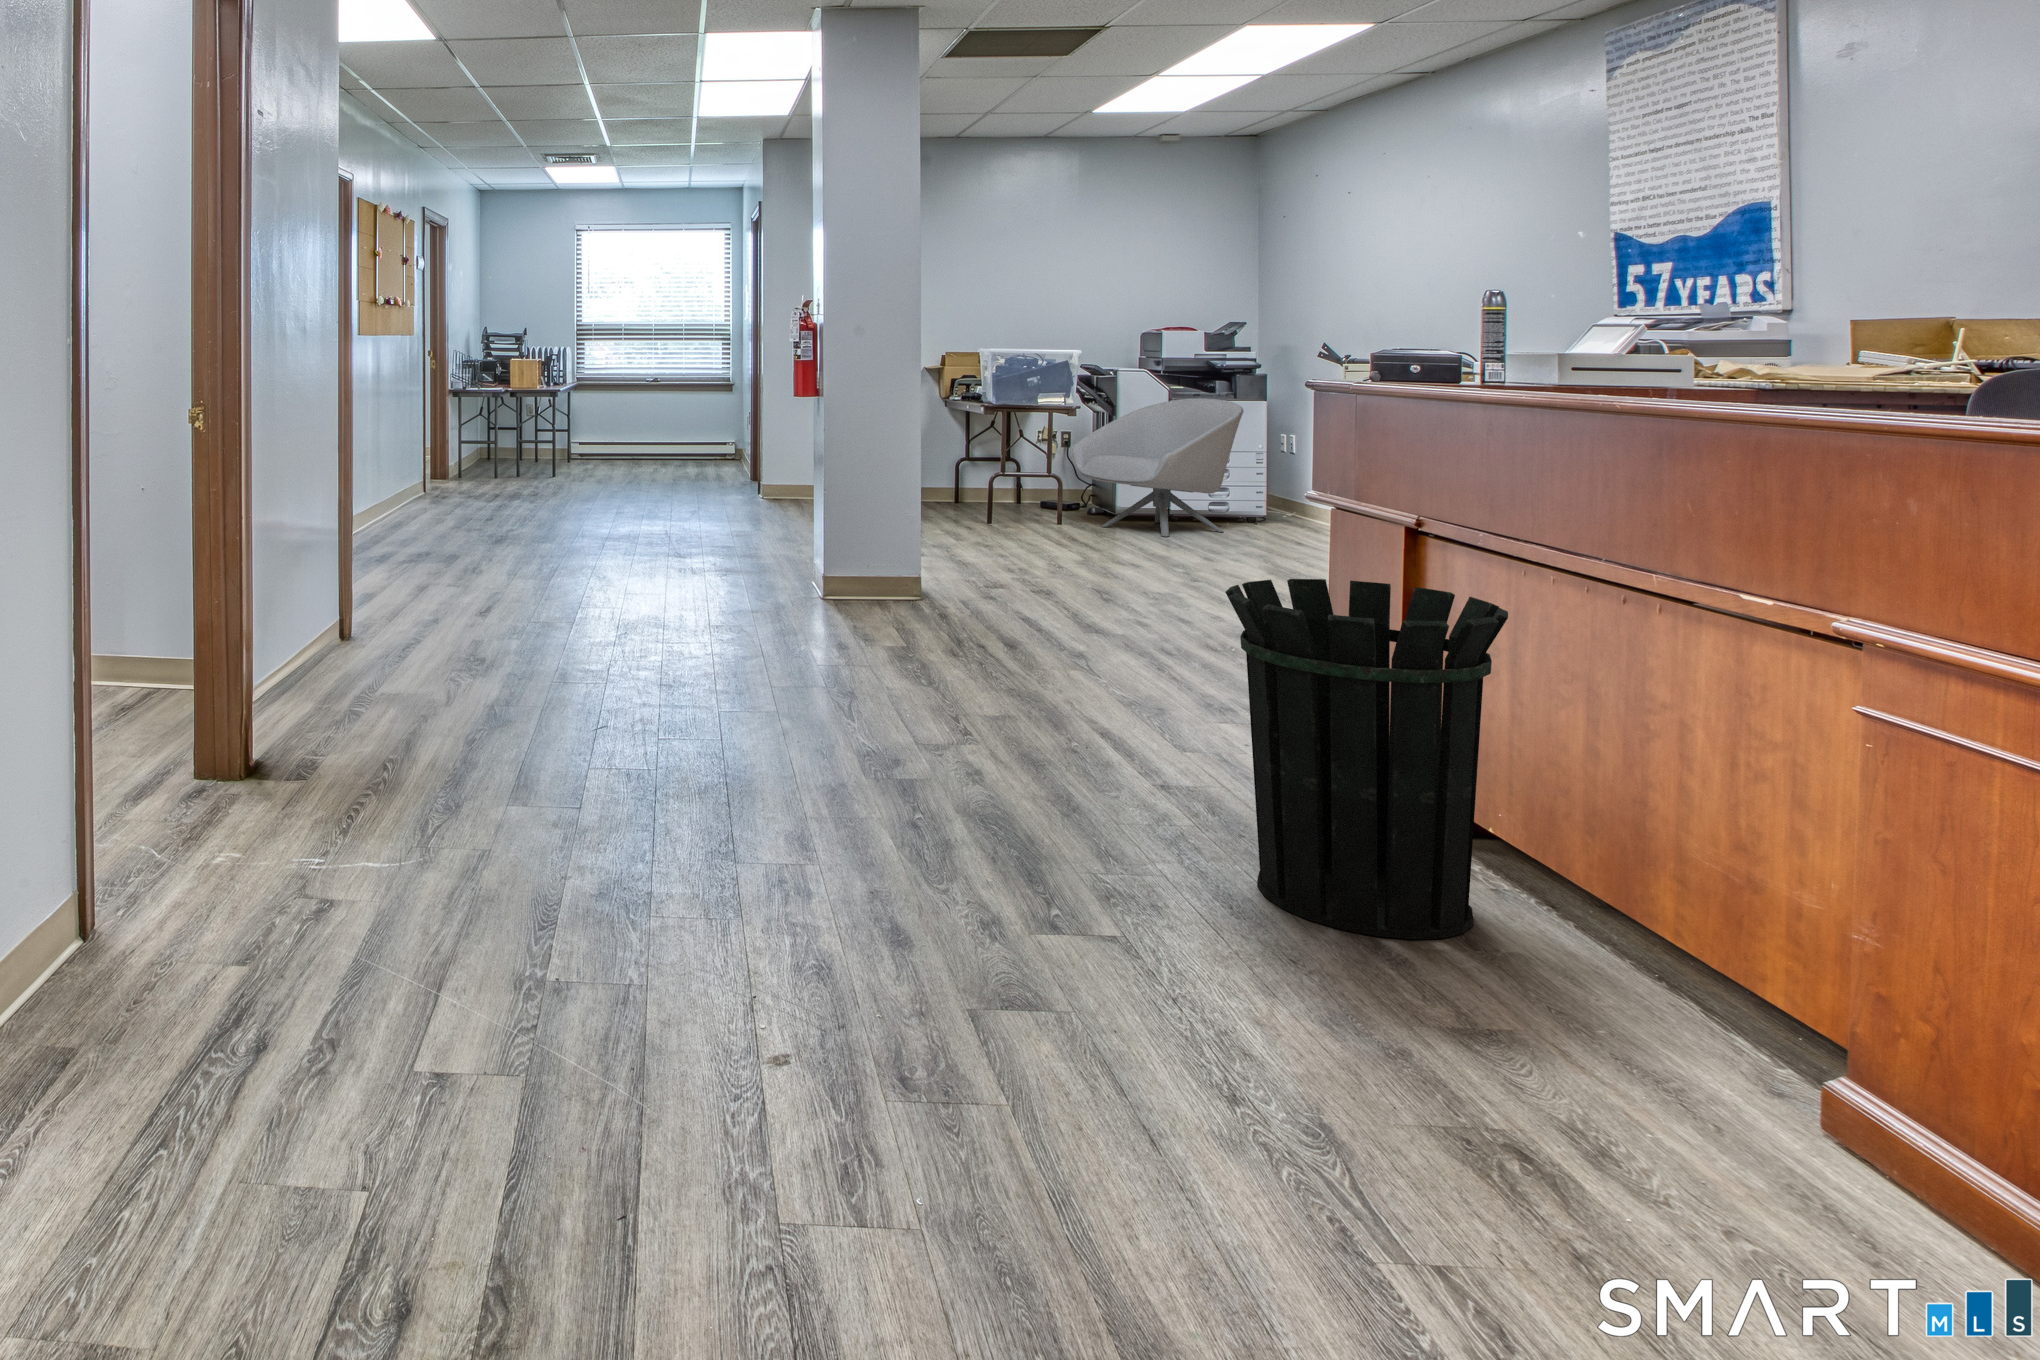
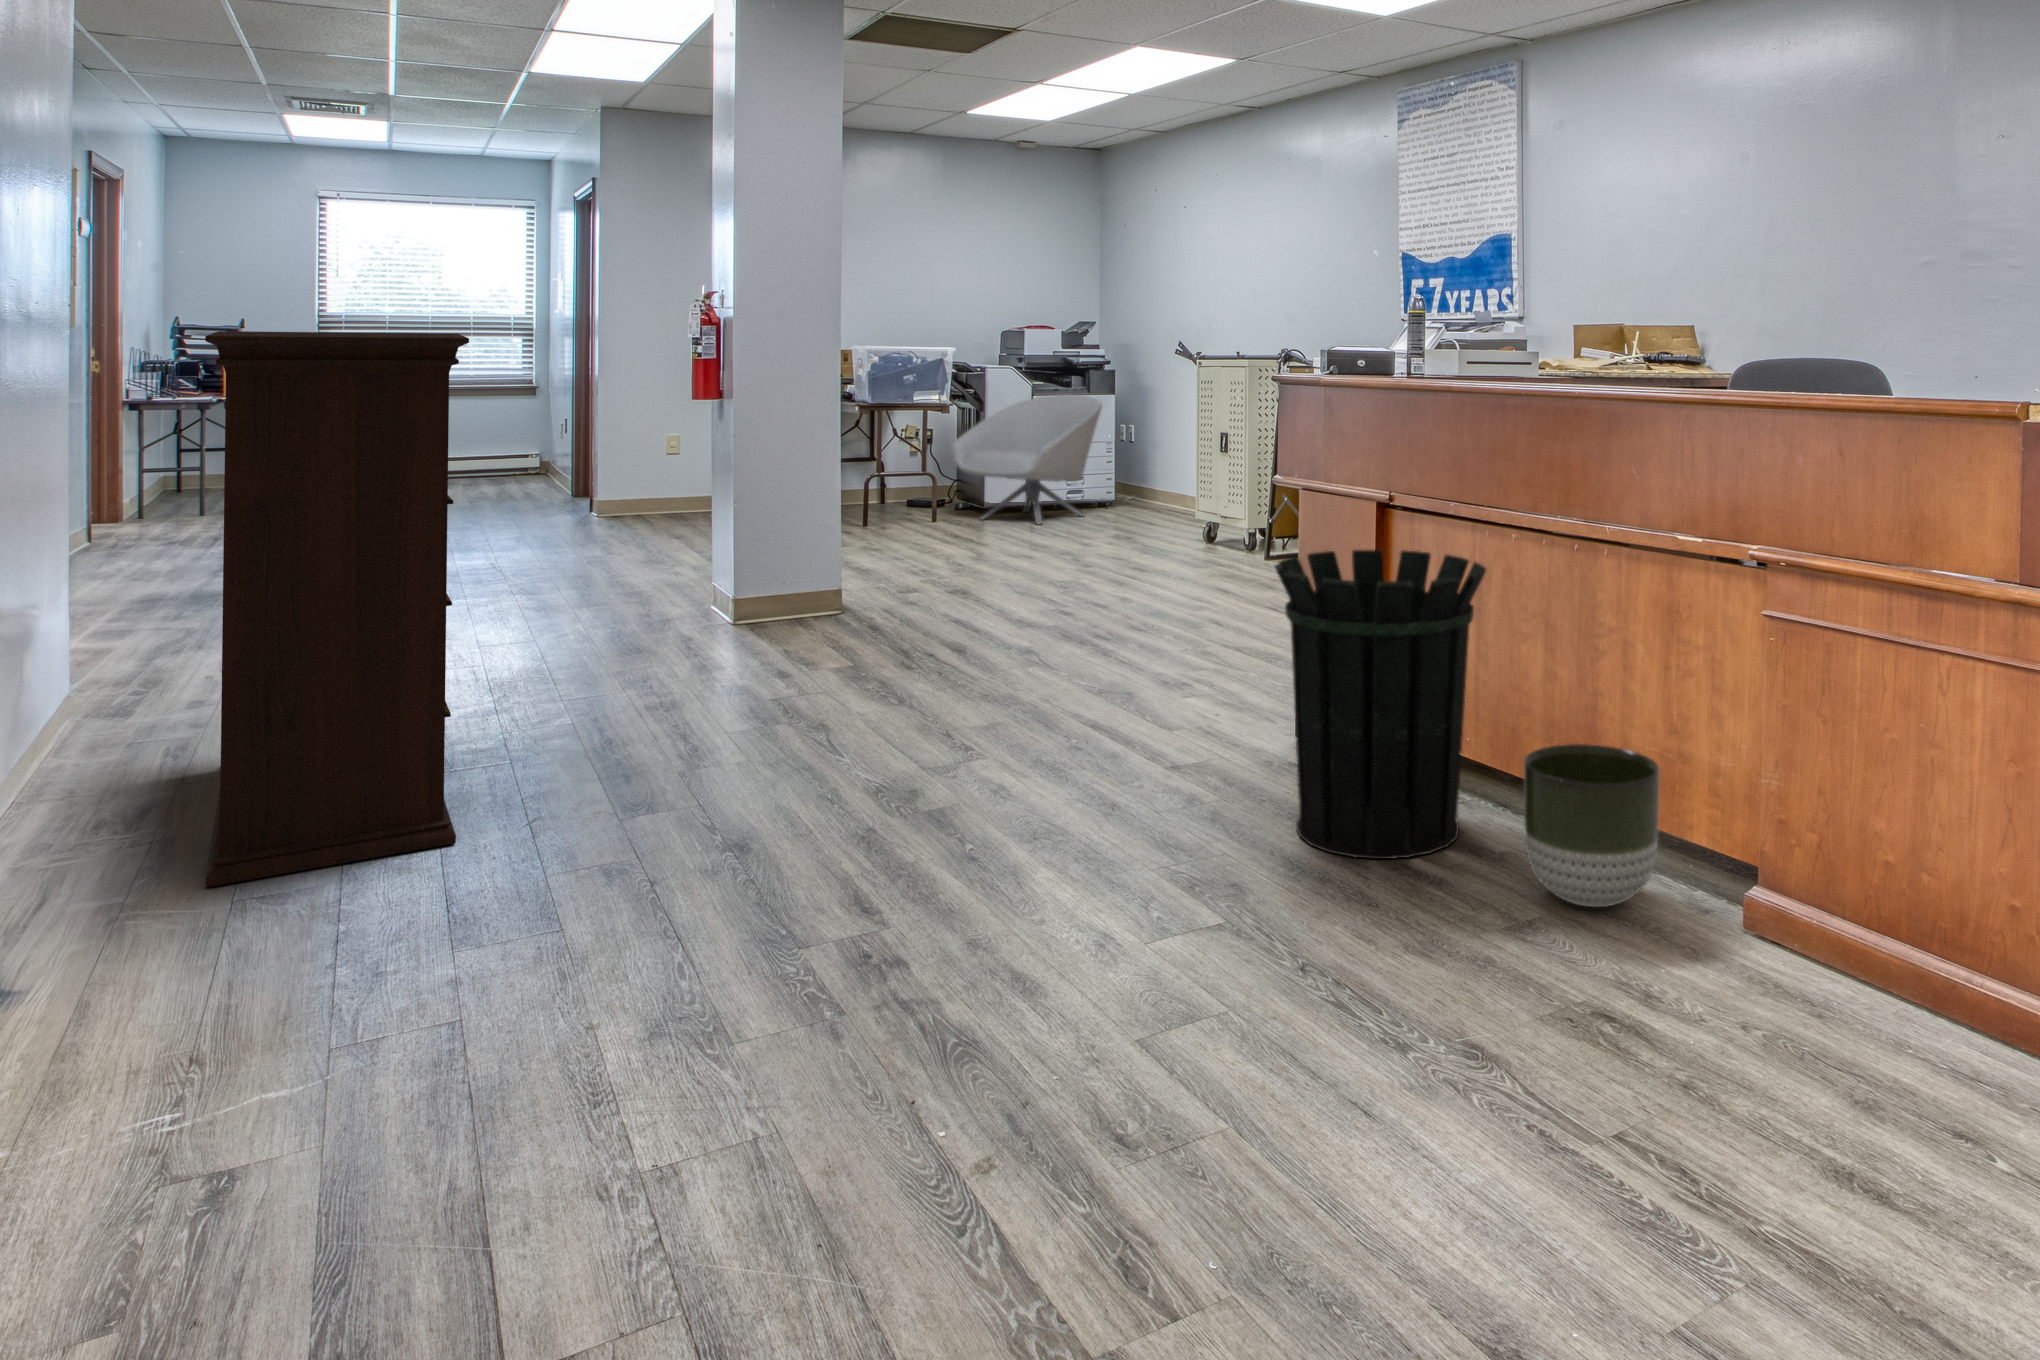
bookshelf: none [390,342,560,732] -> present [205,331,469,887]
planter: none [1508,842,1718,1054] -> present [1524,744,1660,907]

